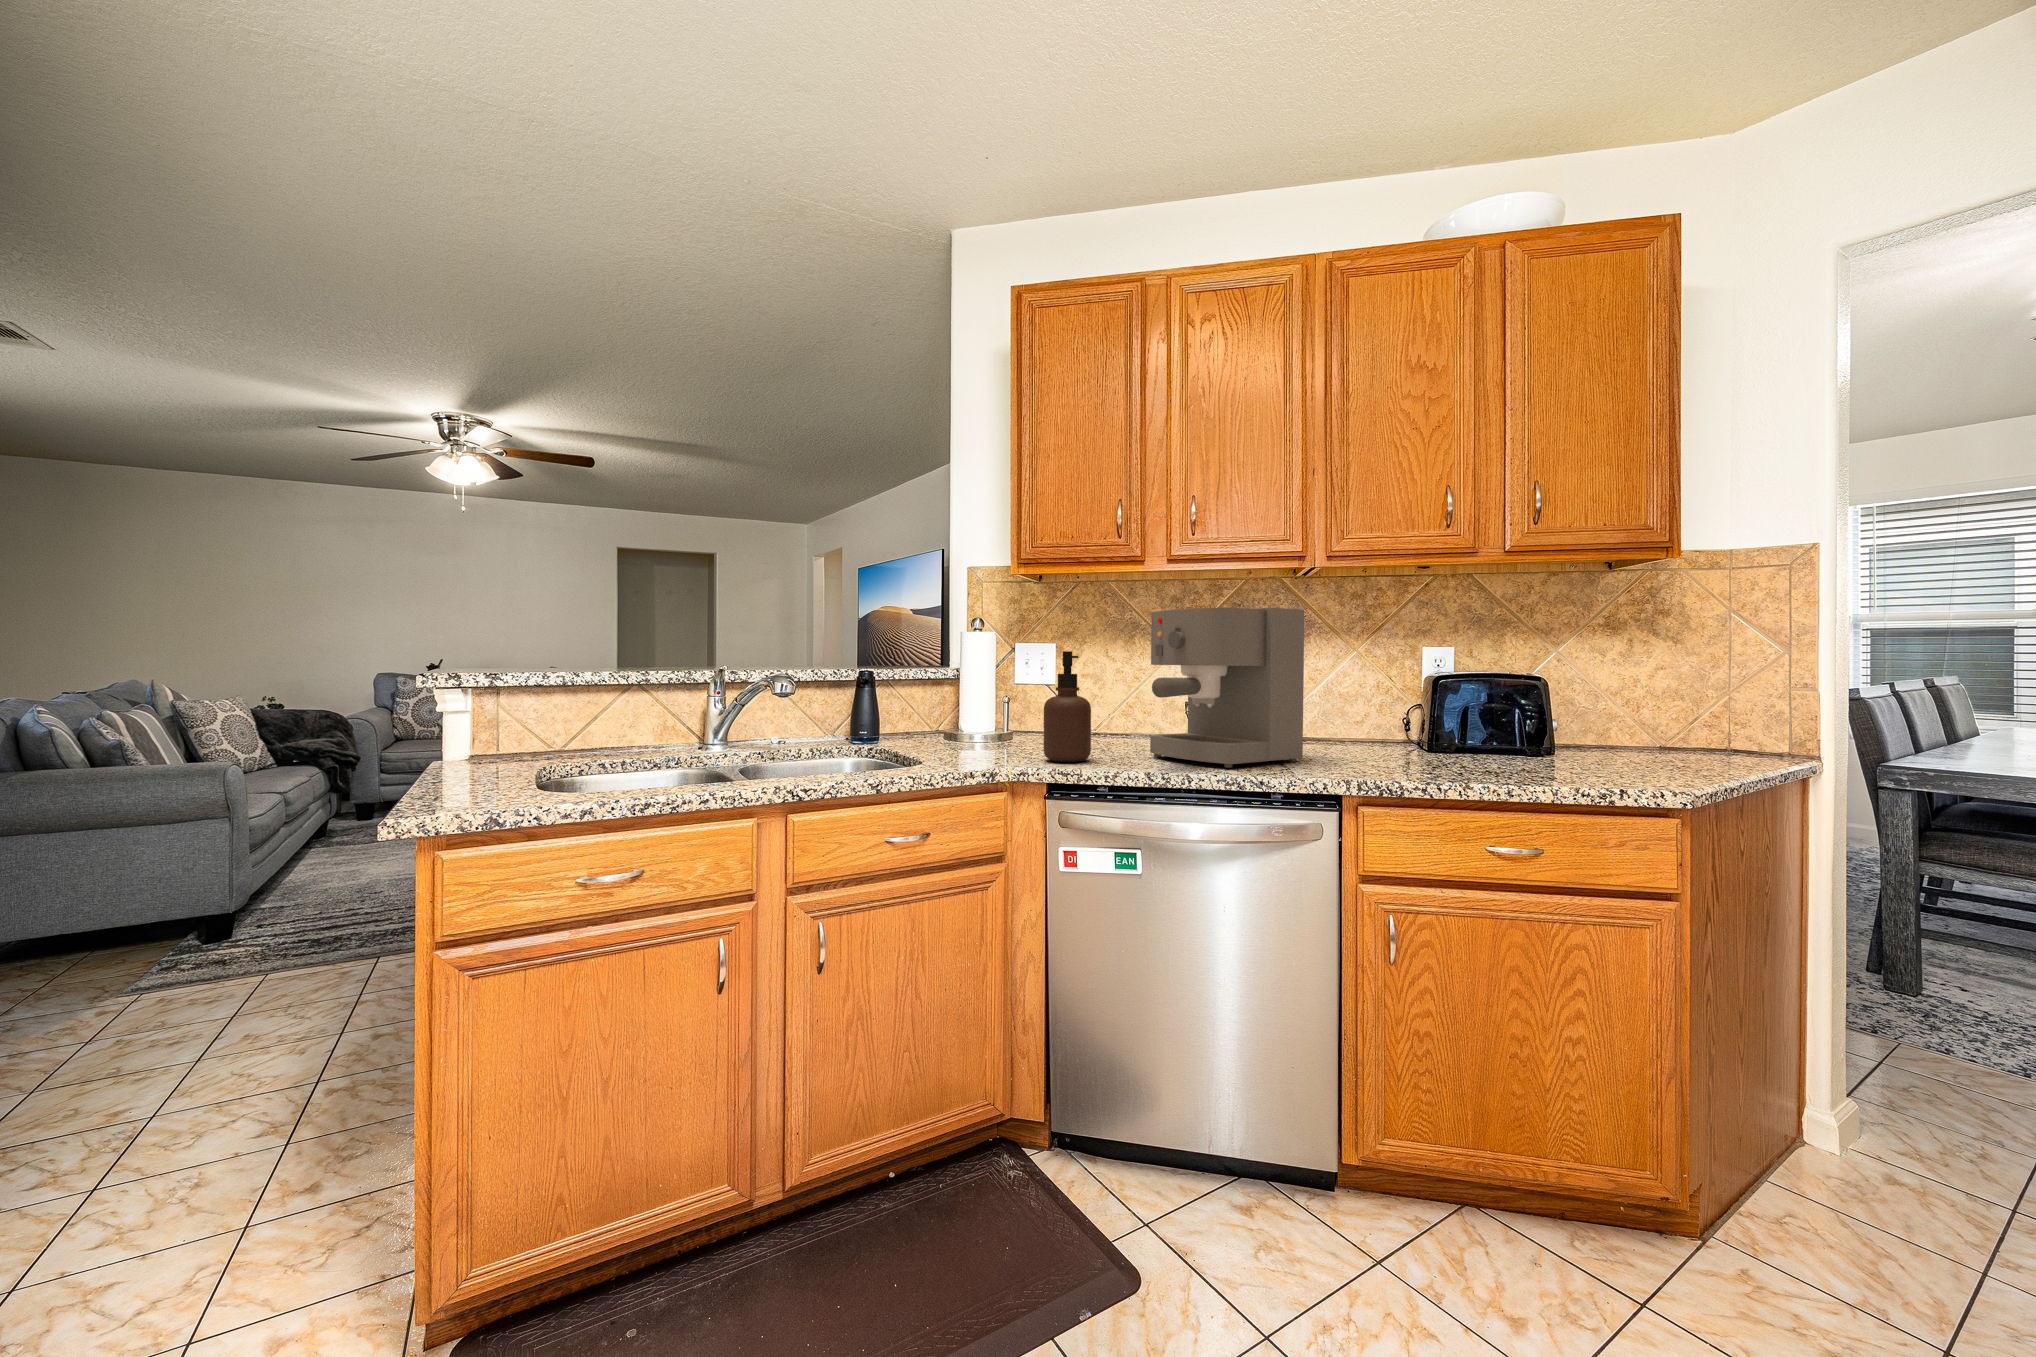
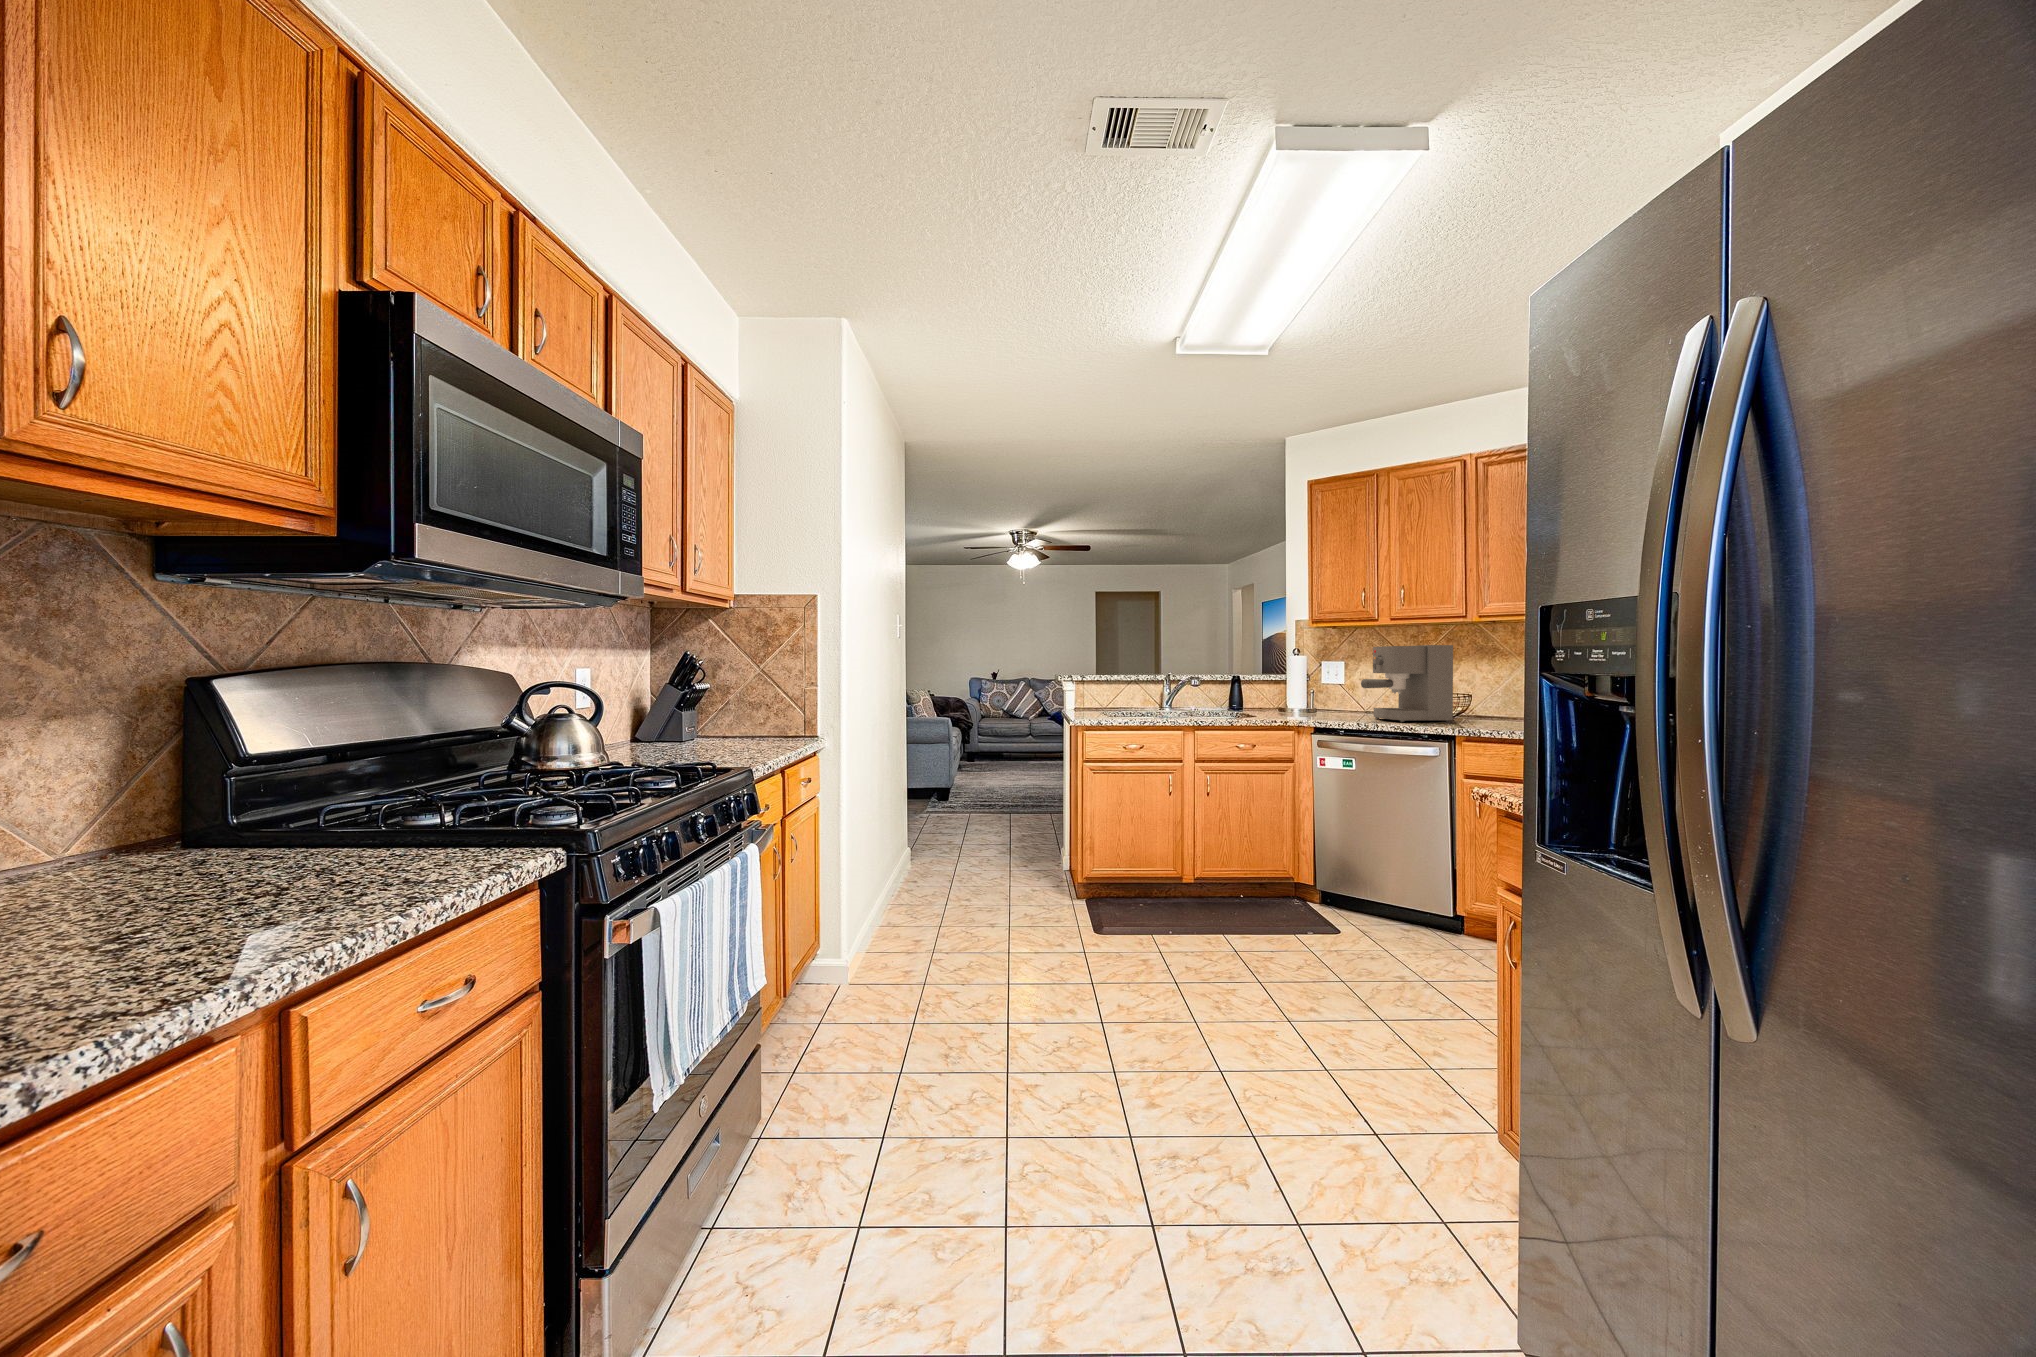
soap dispenser: present [1044,651,1091,762] -> none [1315,667,1339,719]

